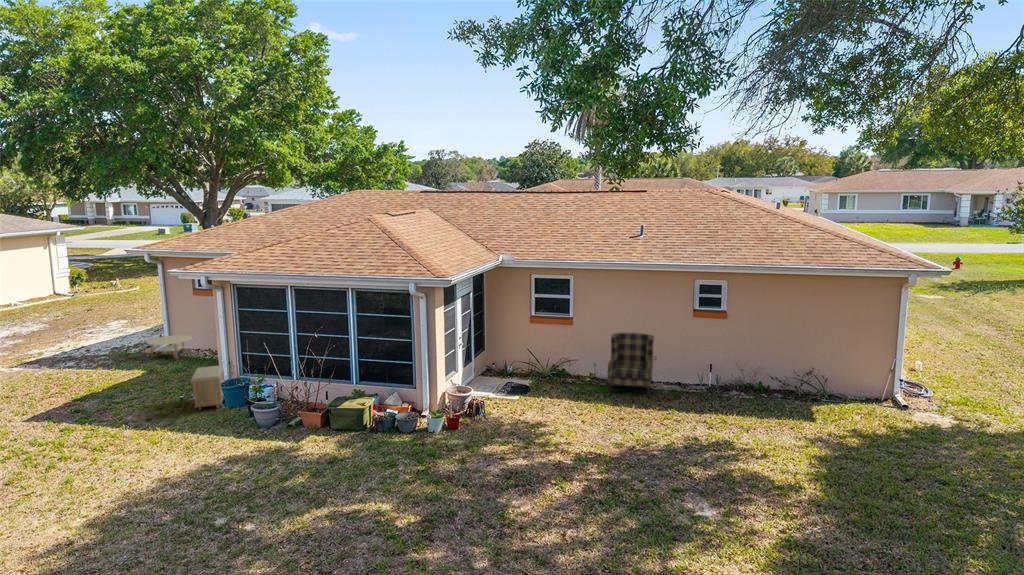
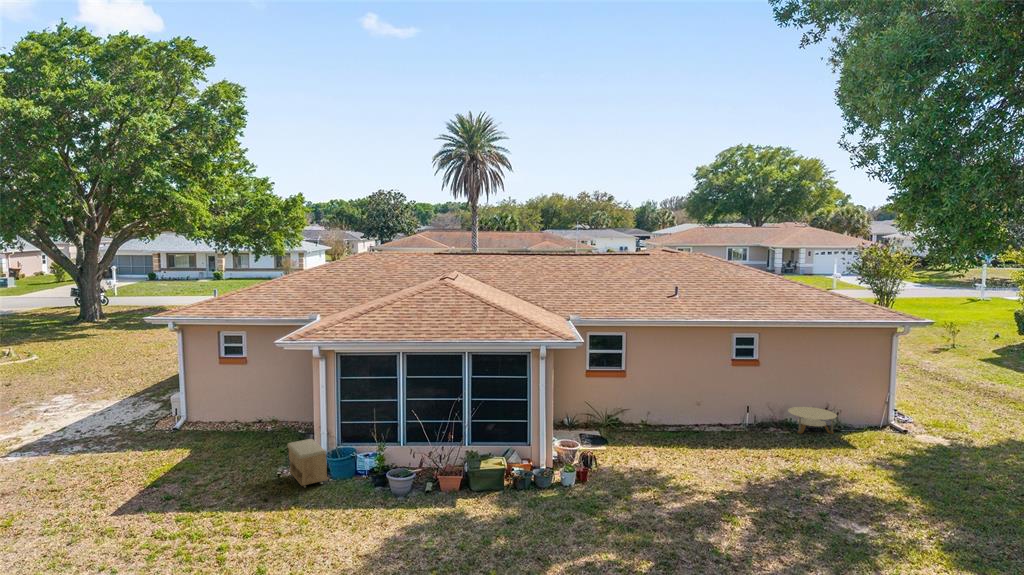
chair: present [607,333,654,395] -> none [665,382,710,436]
round table: present [147,335,192,359] -> present [788,407,837,434]

